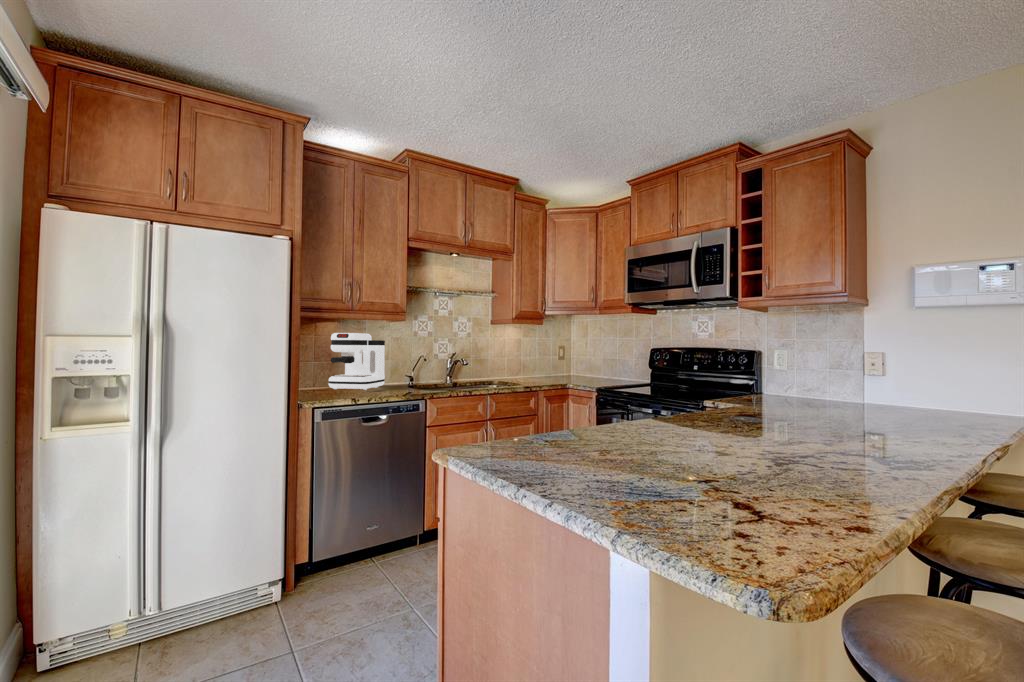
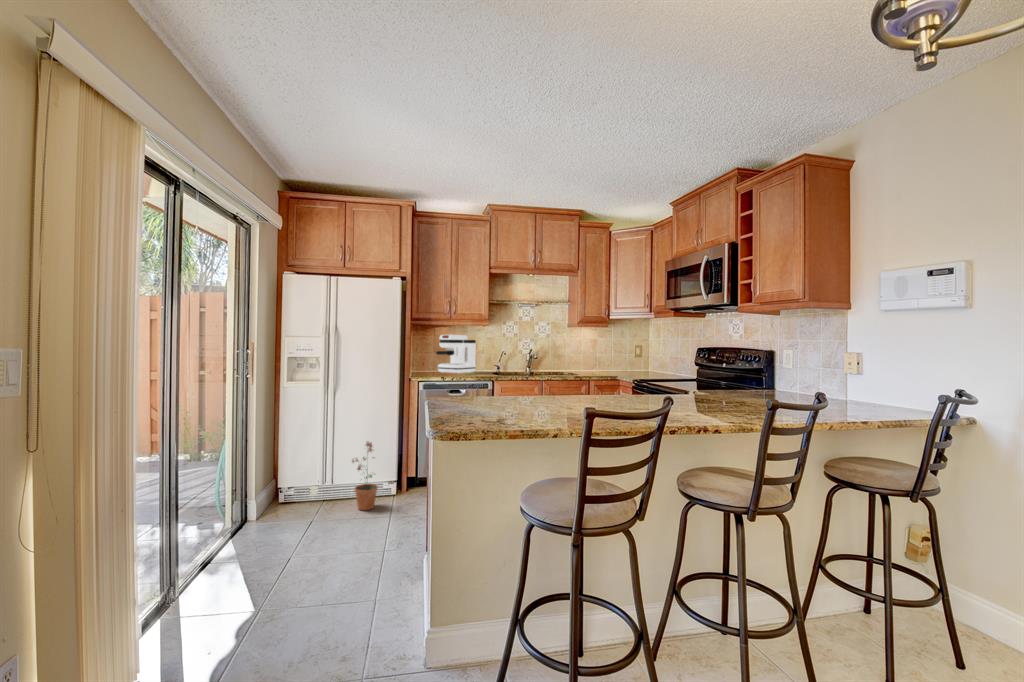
potted plant: none [200,517,258,646] -> present [352,442,378,510]

